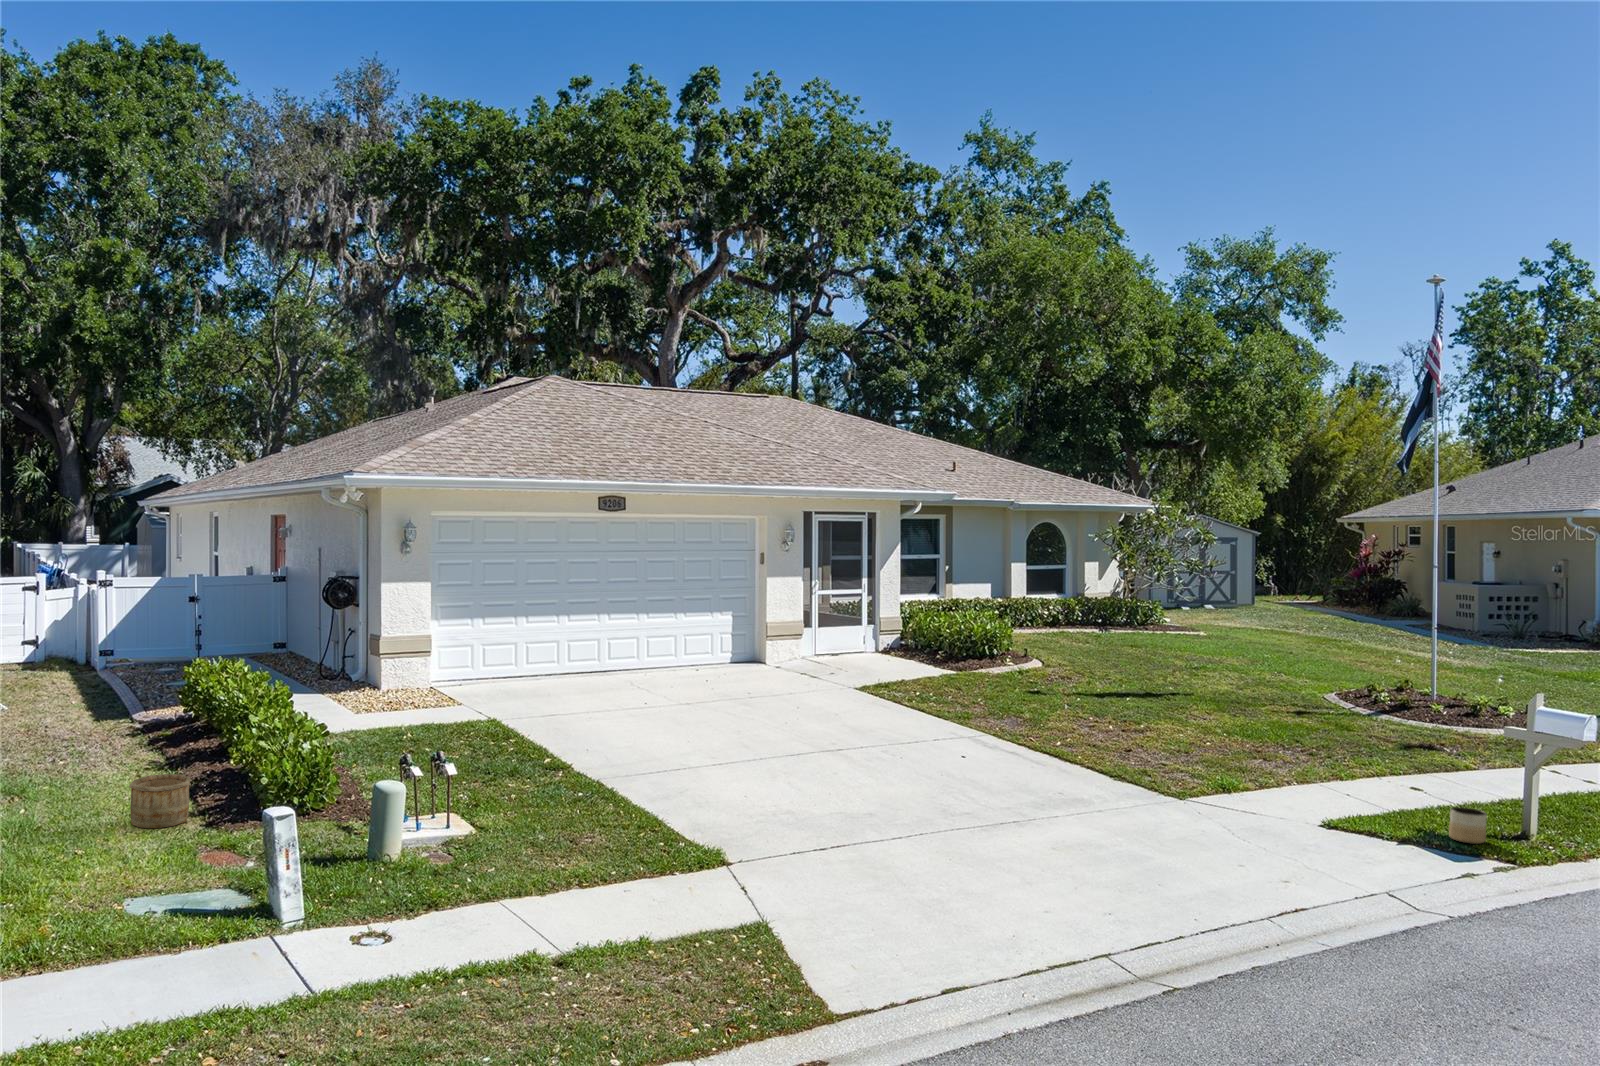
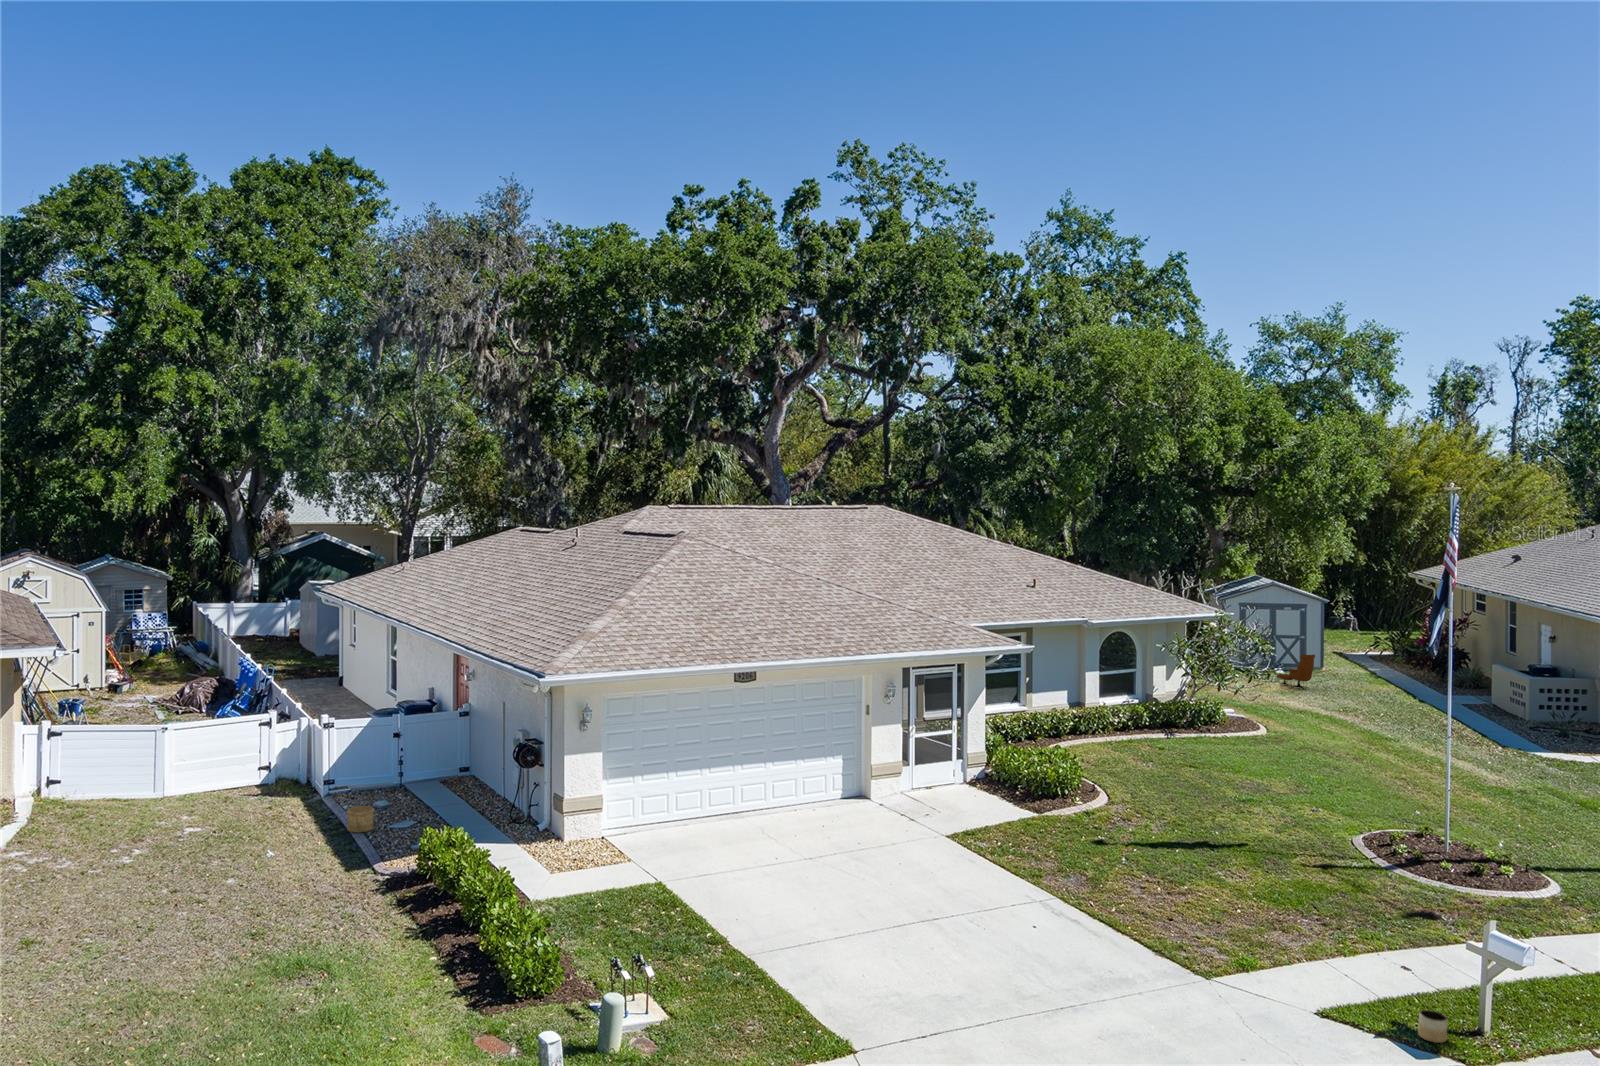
lounge chair: none [1215,564,1257,604] -> present [1277,654,1315,690]
wooden bucket: present [129,774,191,828] -> present [347,806,374,833]

